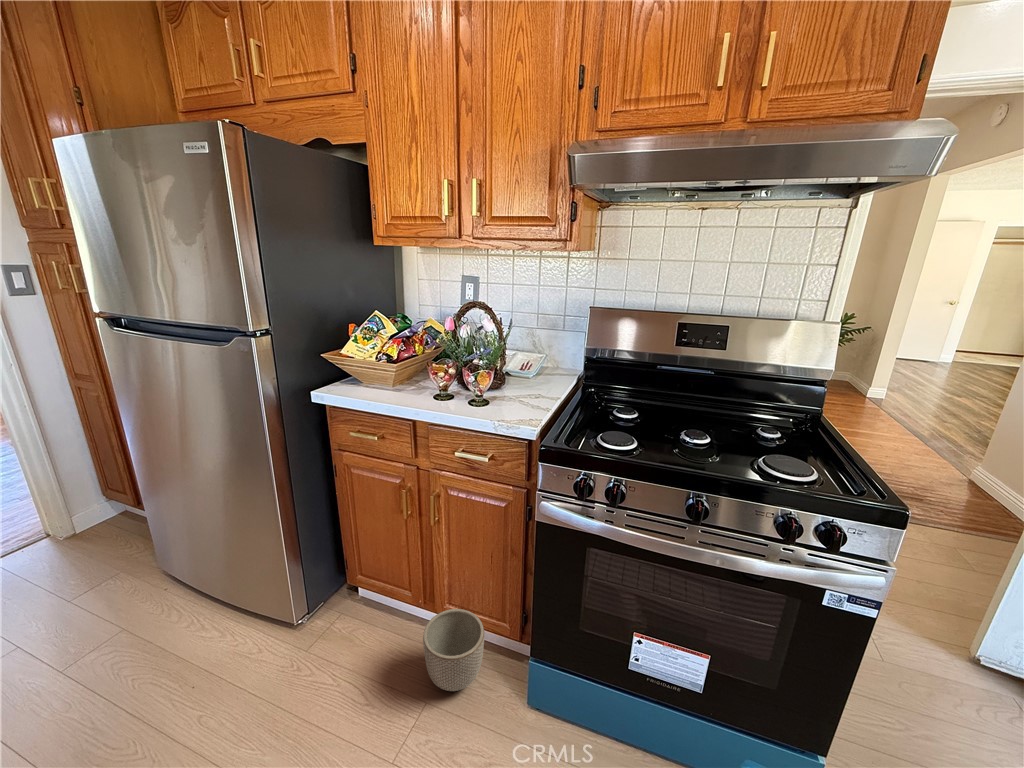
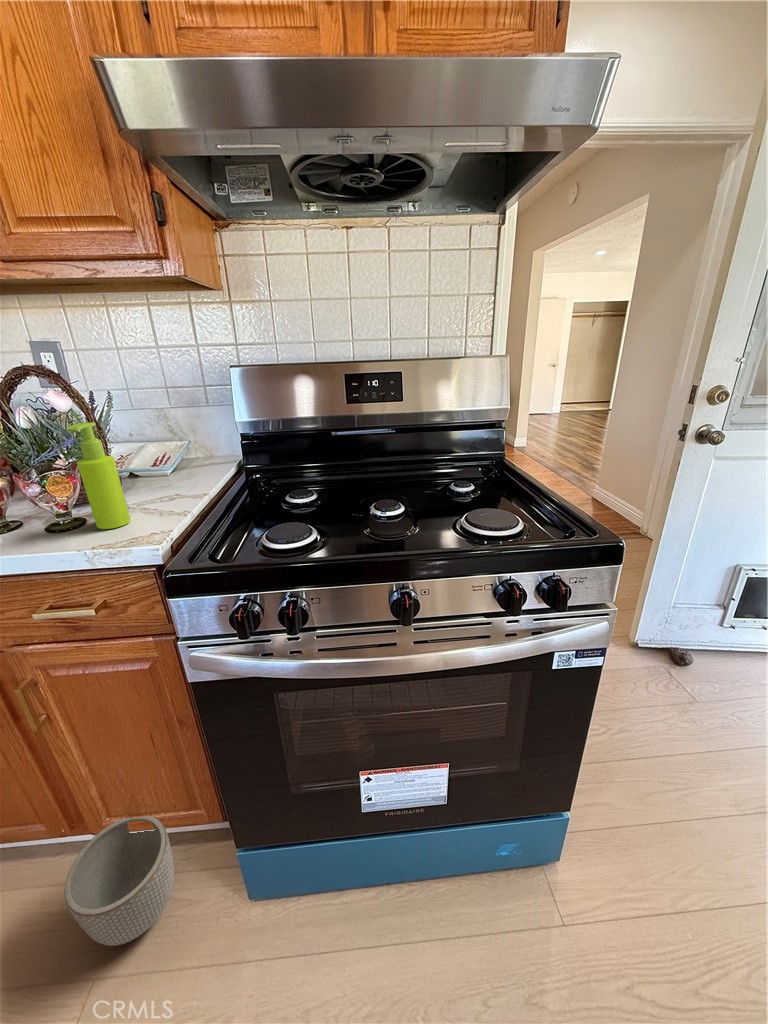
soap dispenser: none [495,342,515,410] -> present [66,422,131,529]

